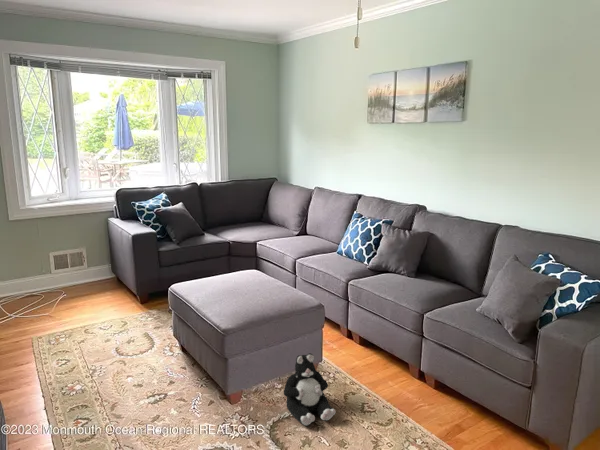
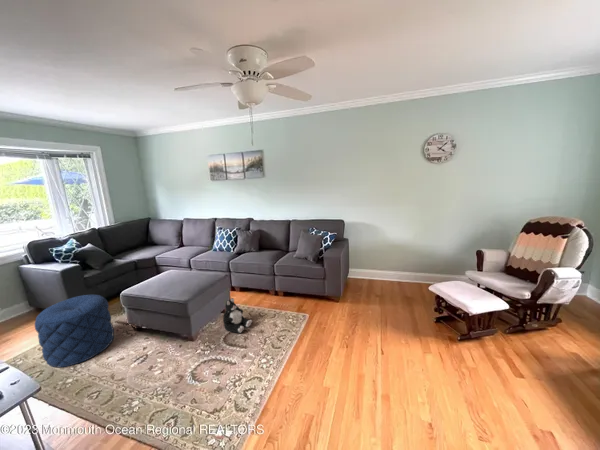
pouf: none [71,275,156,367] -> present [35,294,114,367]

